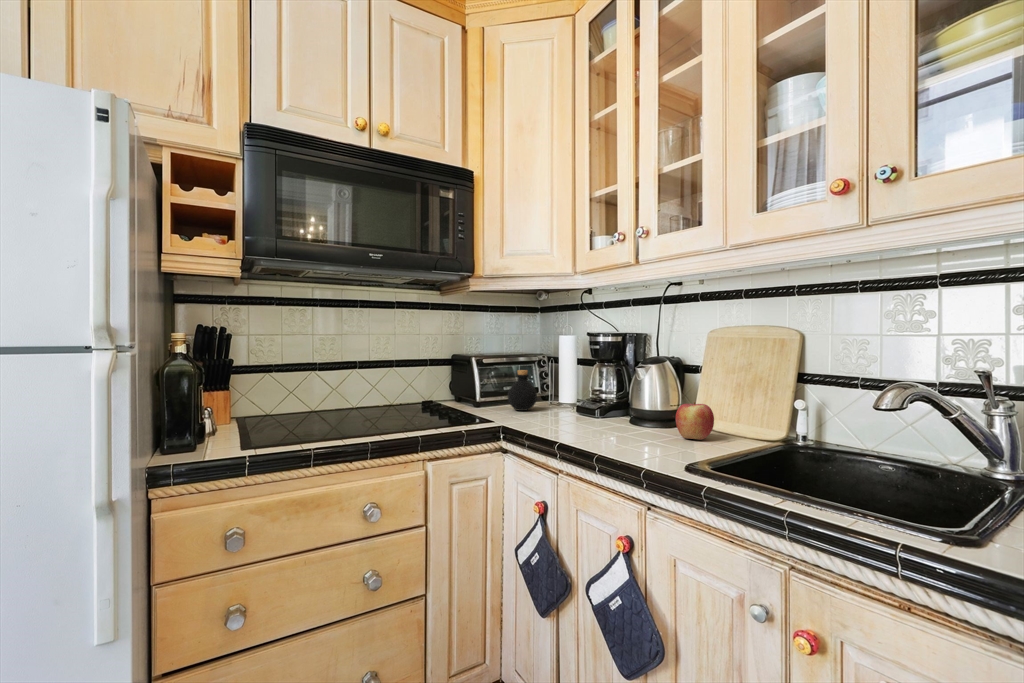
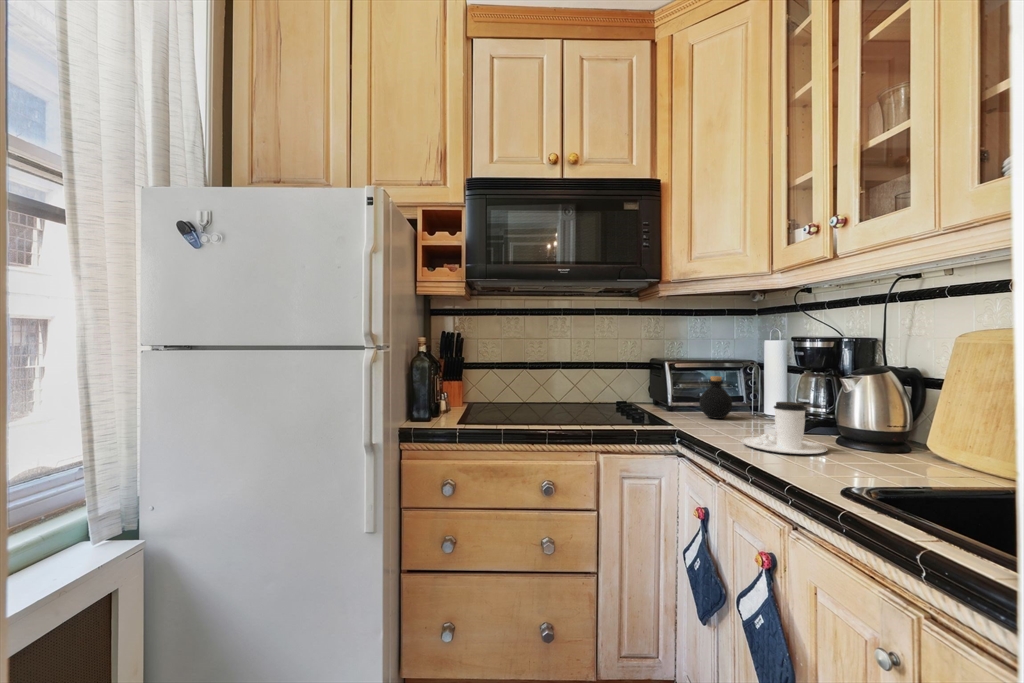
coffee cup: none [569,391,639,439] -> present [741,402,827,454]
apple: present [676,402,714,440] -> none [872,421,927,467]

